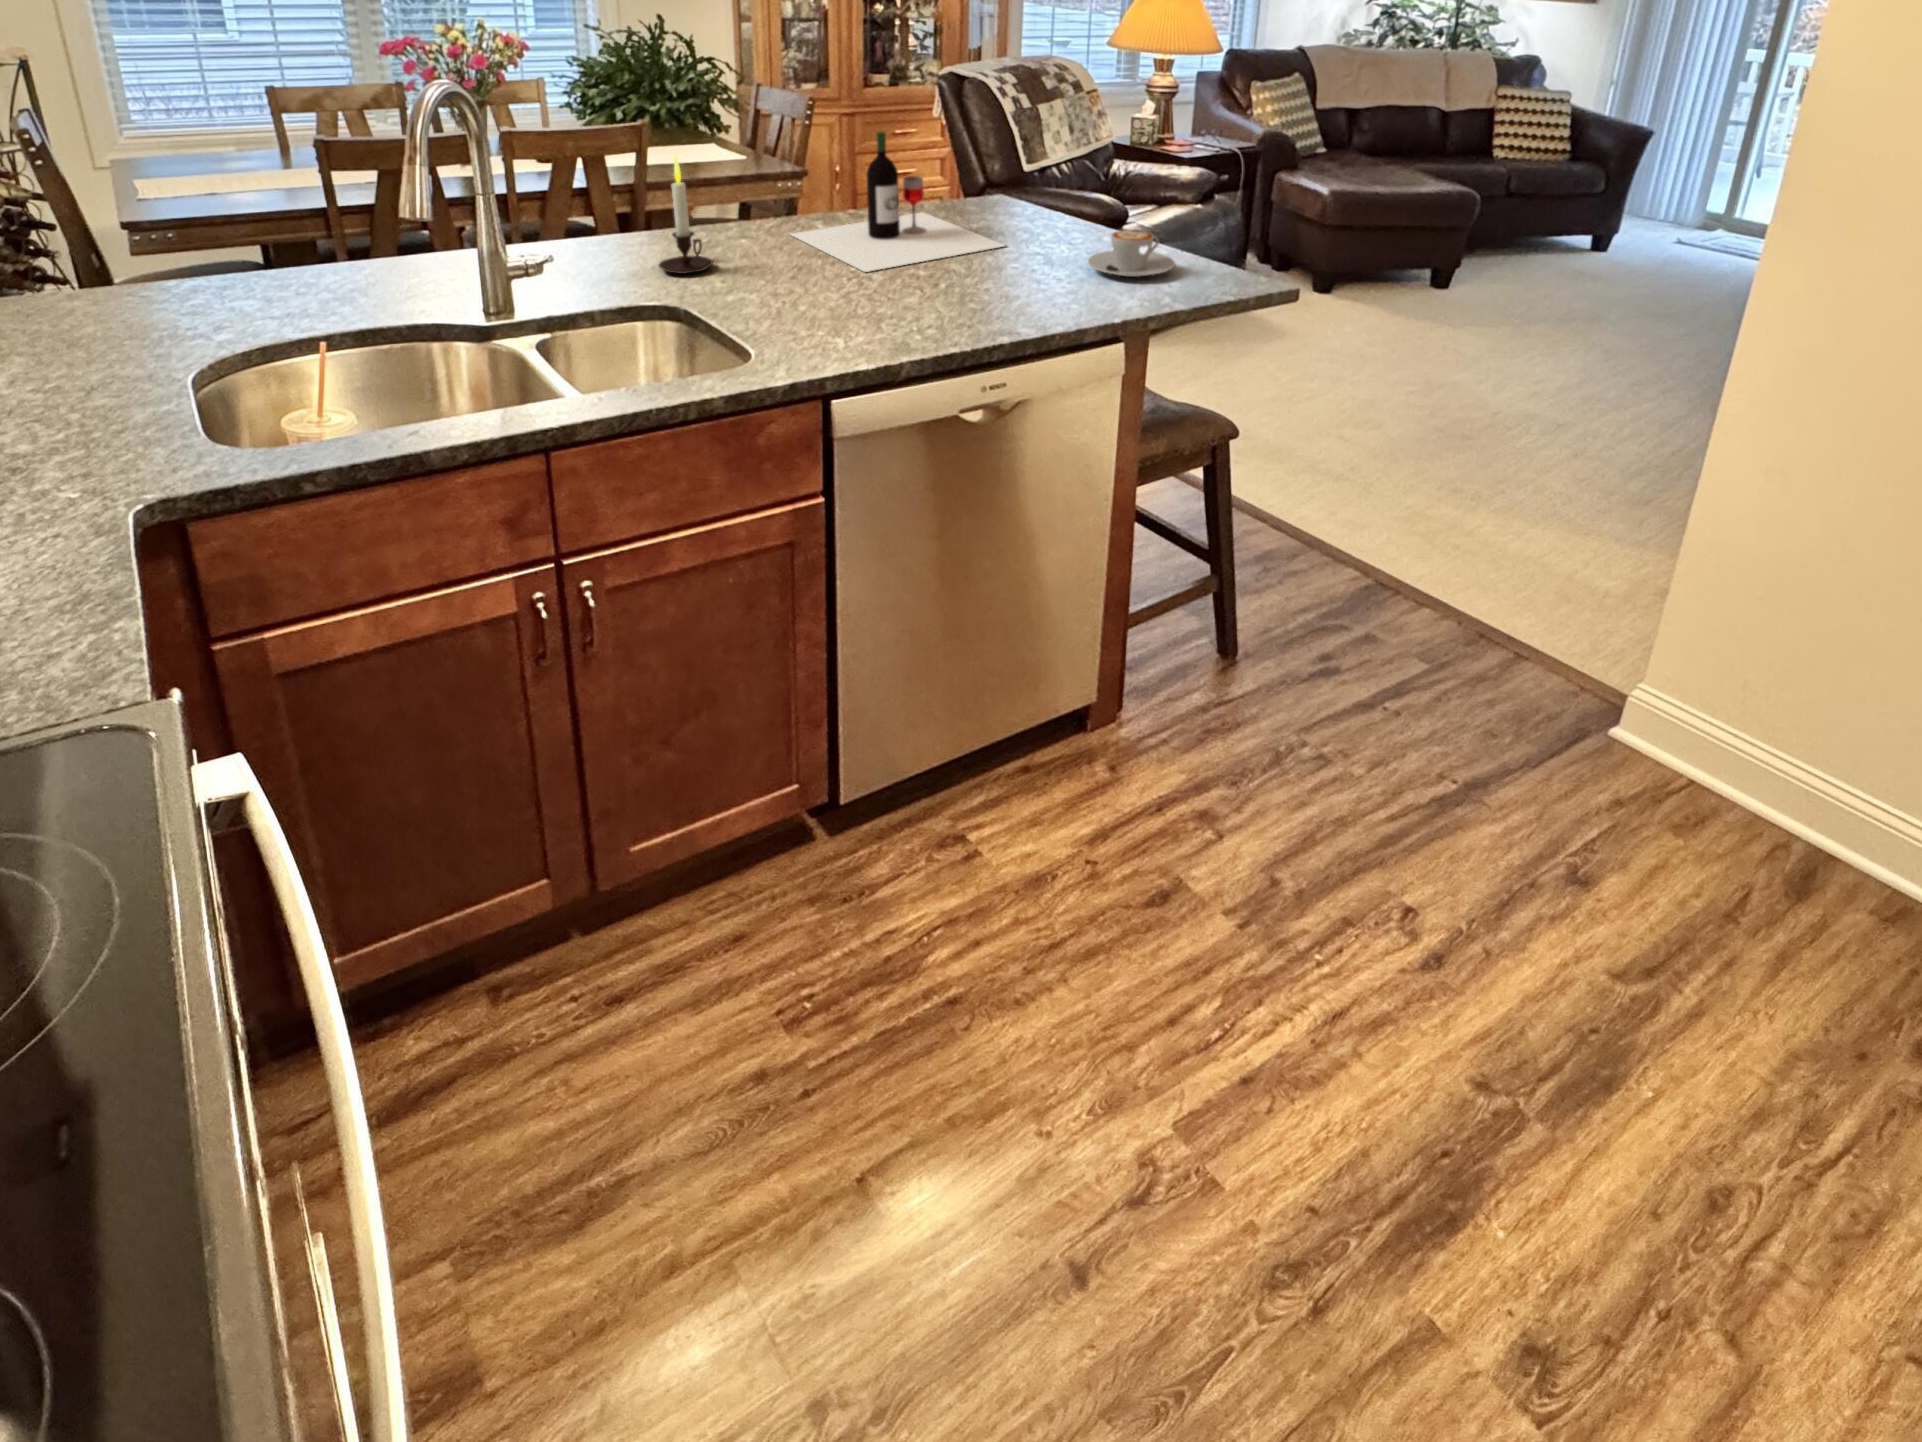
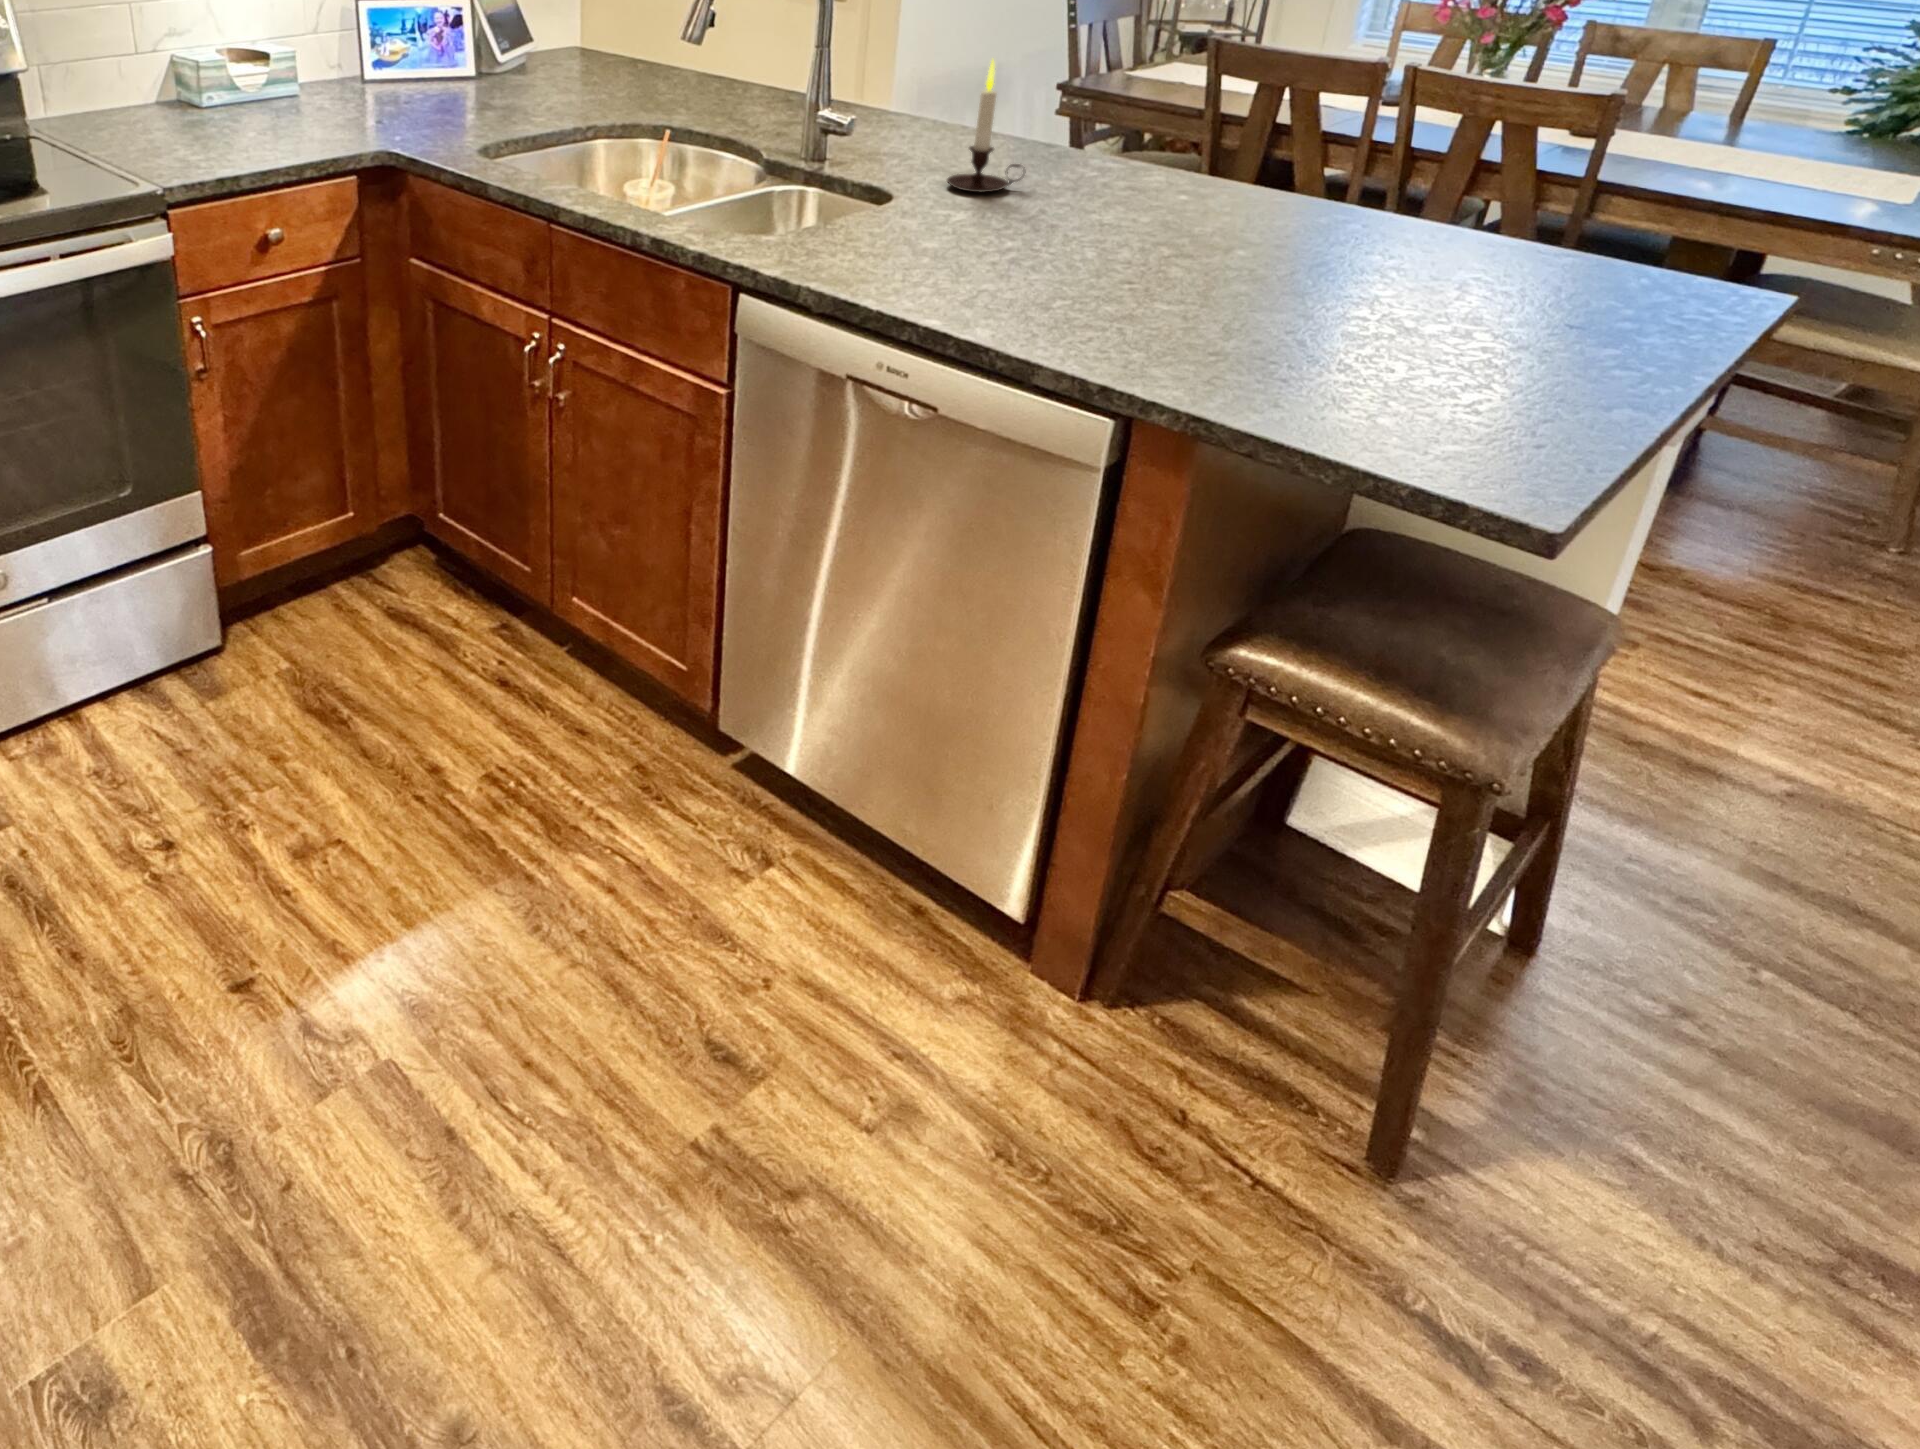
wine bottle: present [791,131,1005,272] -> none [1053,100,1383,304]
coffee cup: present [1088,230,1175,277] -> none [1187,313,1348,398]

